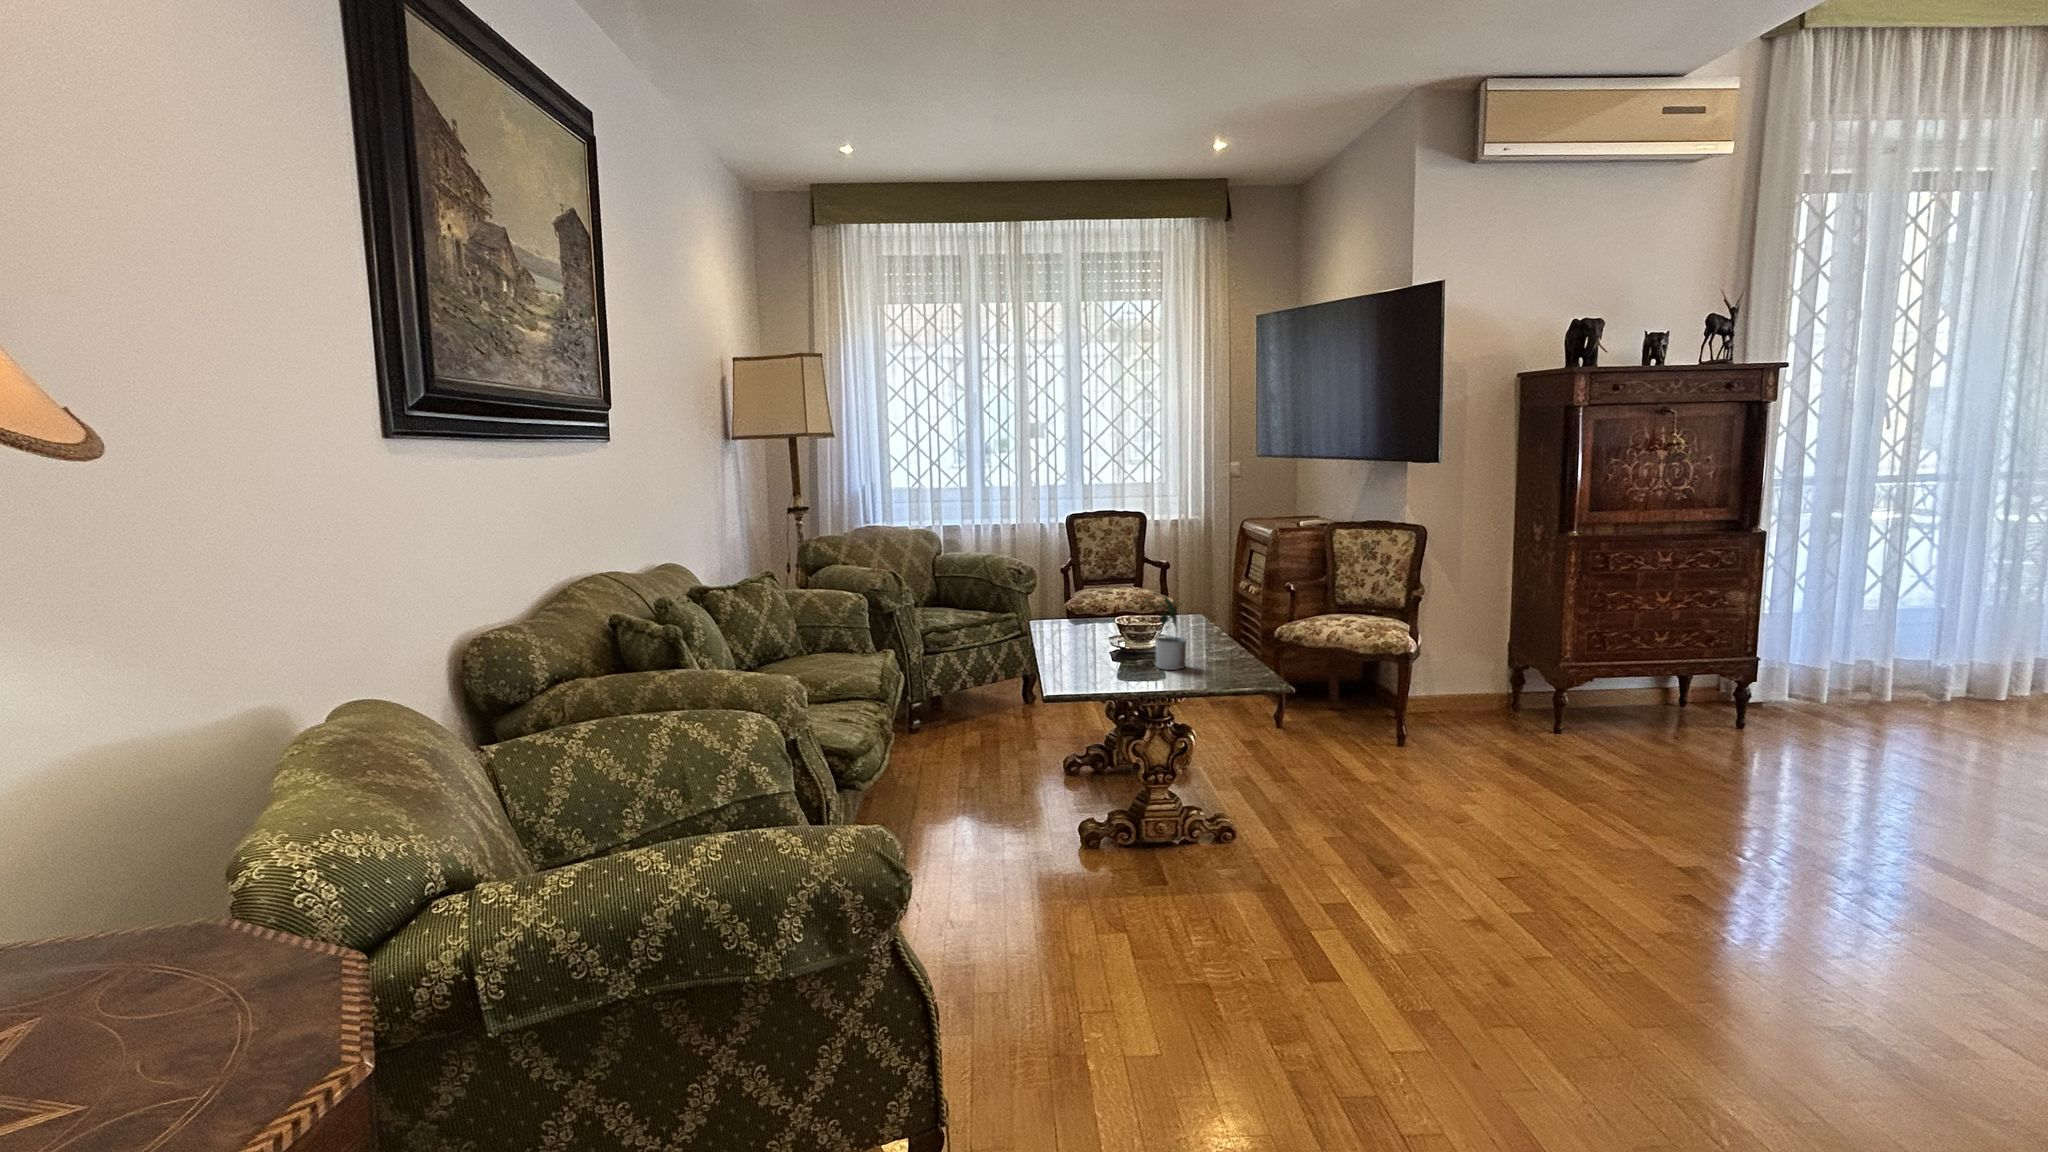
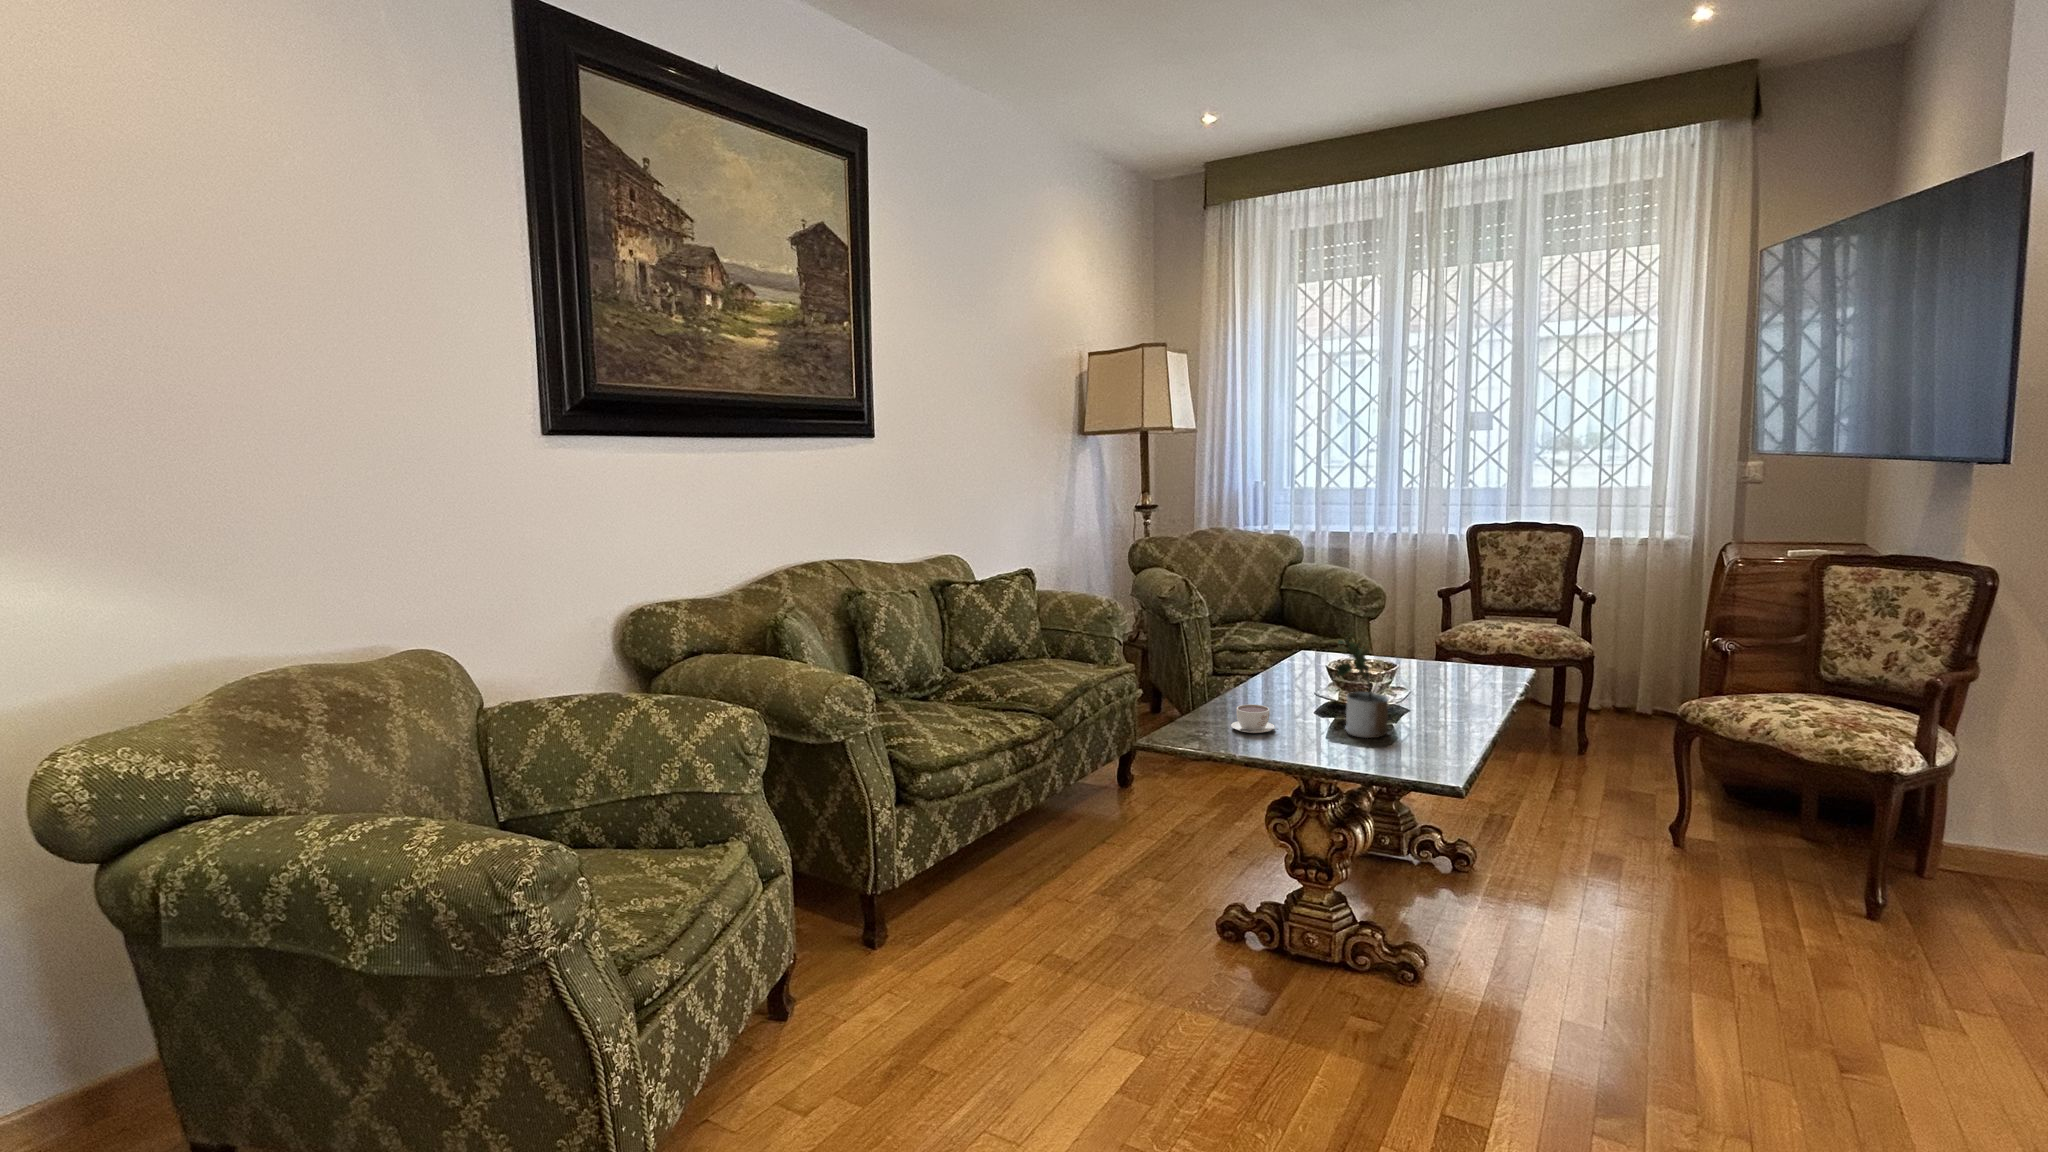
coffee cup: none [1078,657,1117,679] -> present [1231,704,1278,733]

